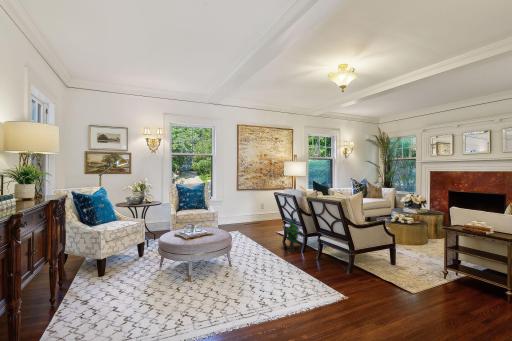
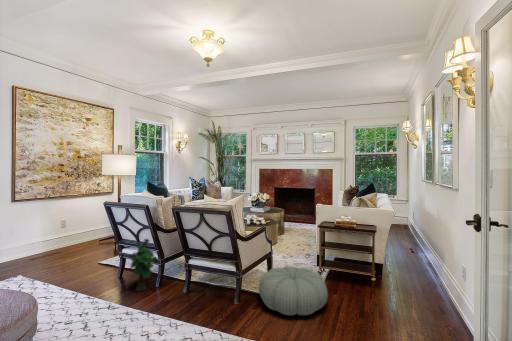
pouf: none [366,255,432,296] -> present [259,266,328,315]

